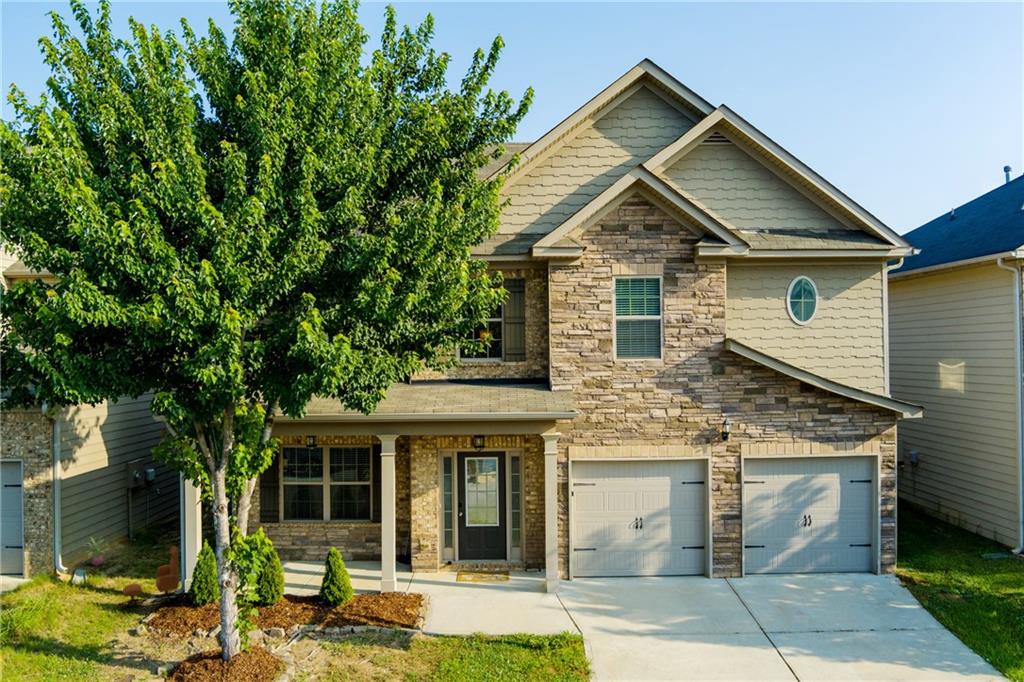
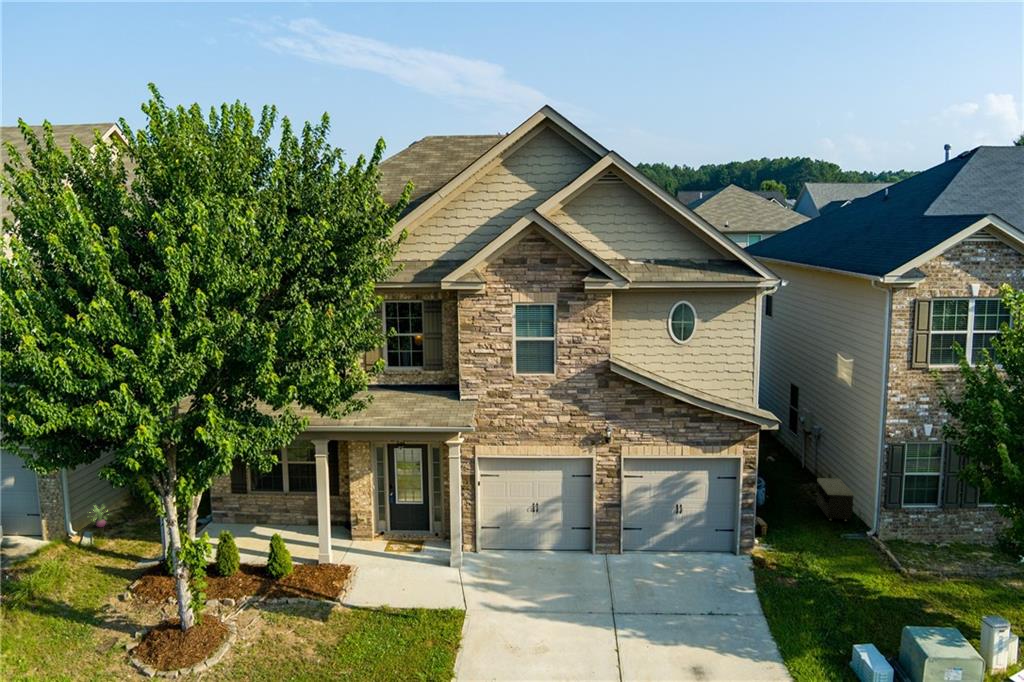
storage bench: none [935,499,988,543] -> present [817,478,853,521]
lounge chair: present [118,546,180,608] -> none [114,524,164,574]

